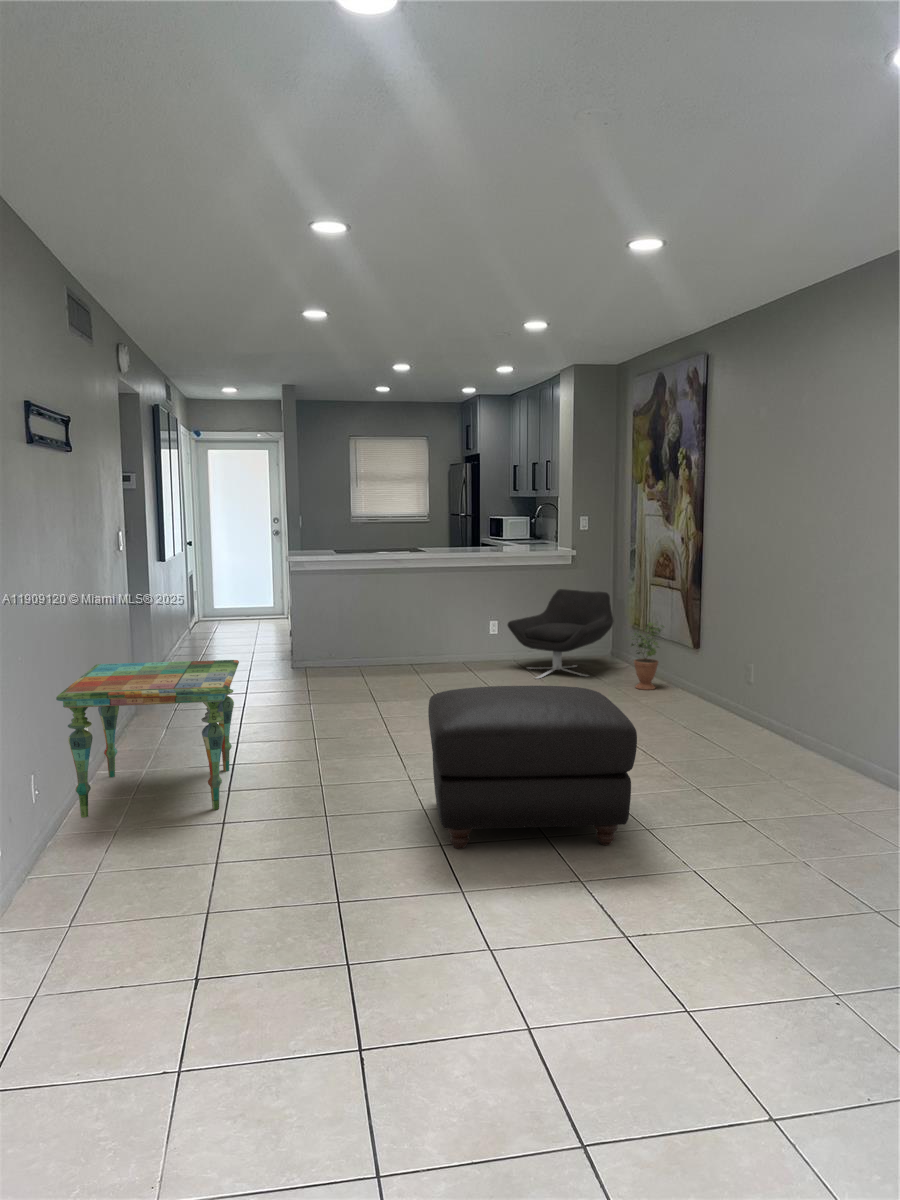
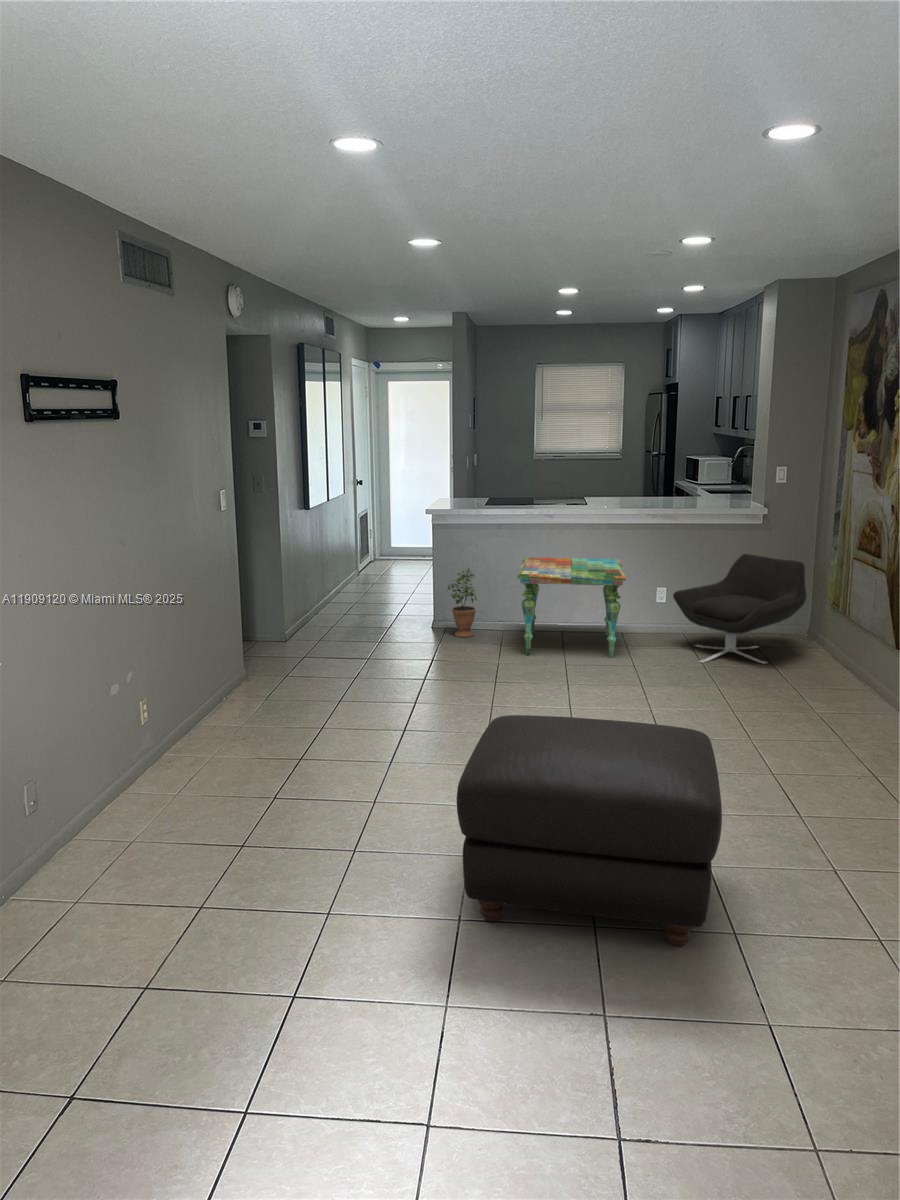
potted plant: present [631,623,664,690] -> present [448,569,477,637]
side table: present [56,660,239,818] -> present [518,557,626,658]

